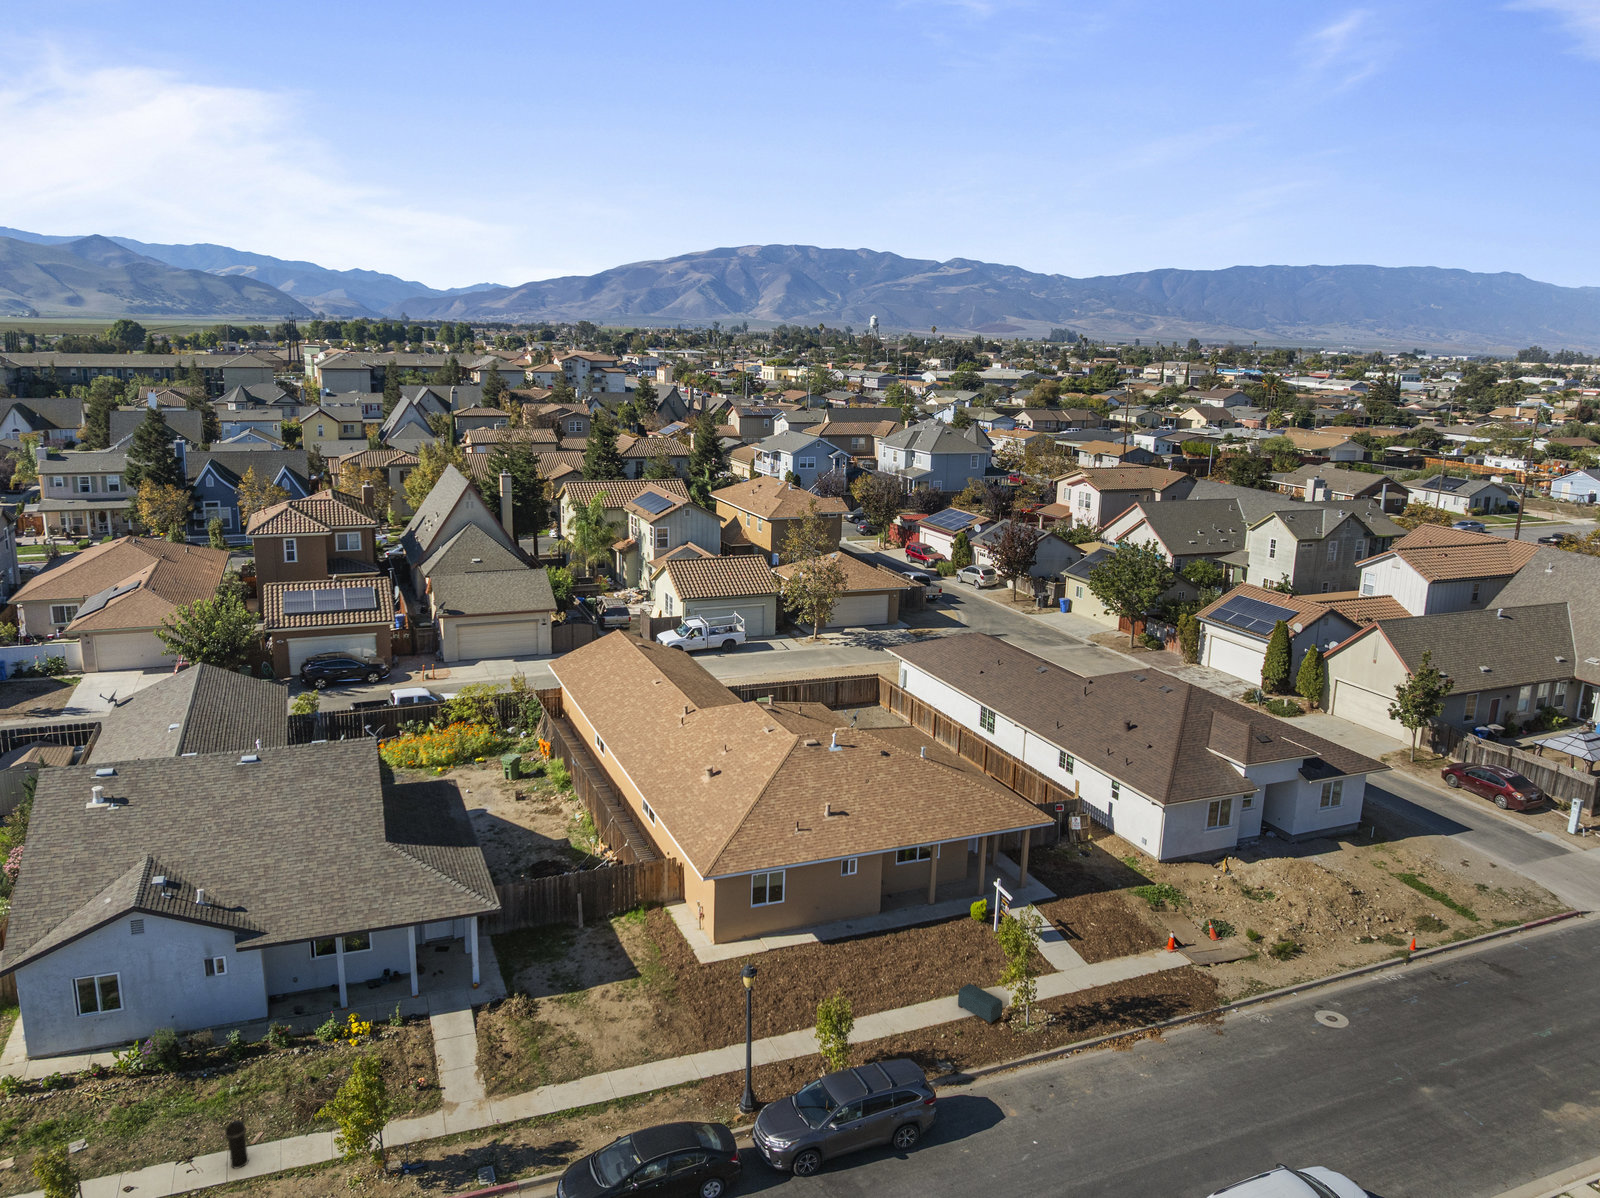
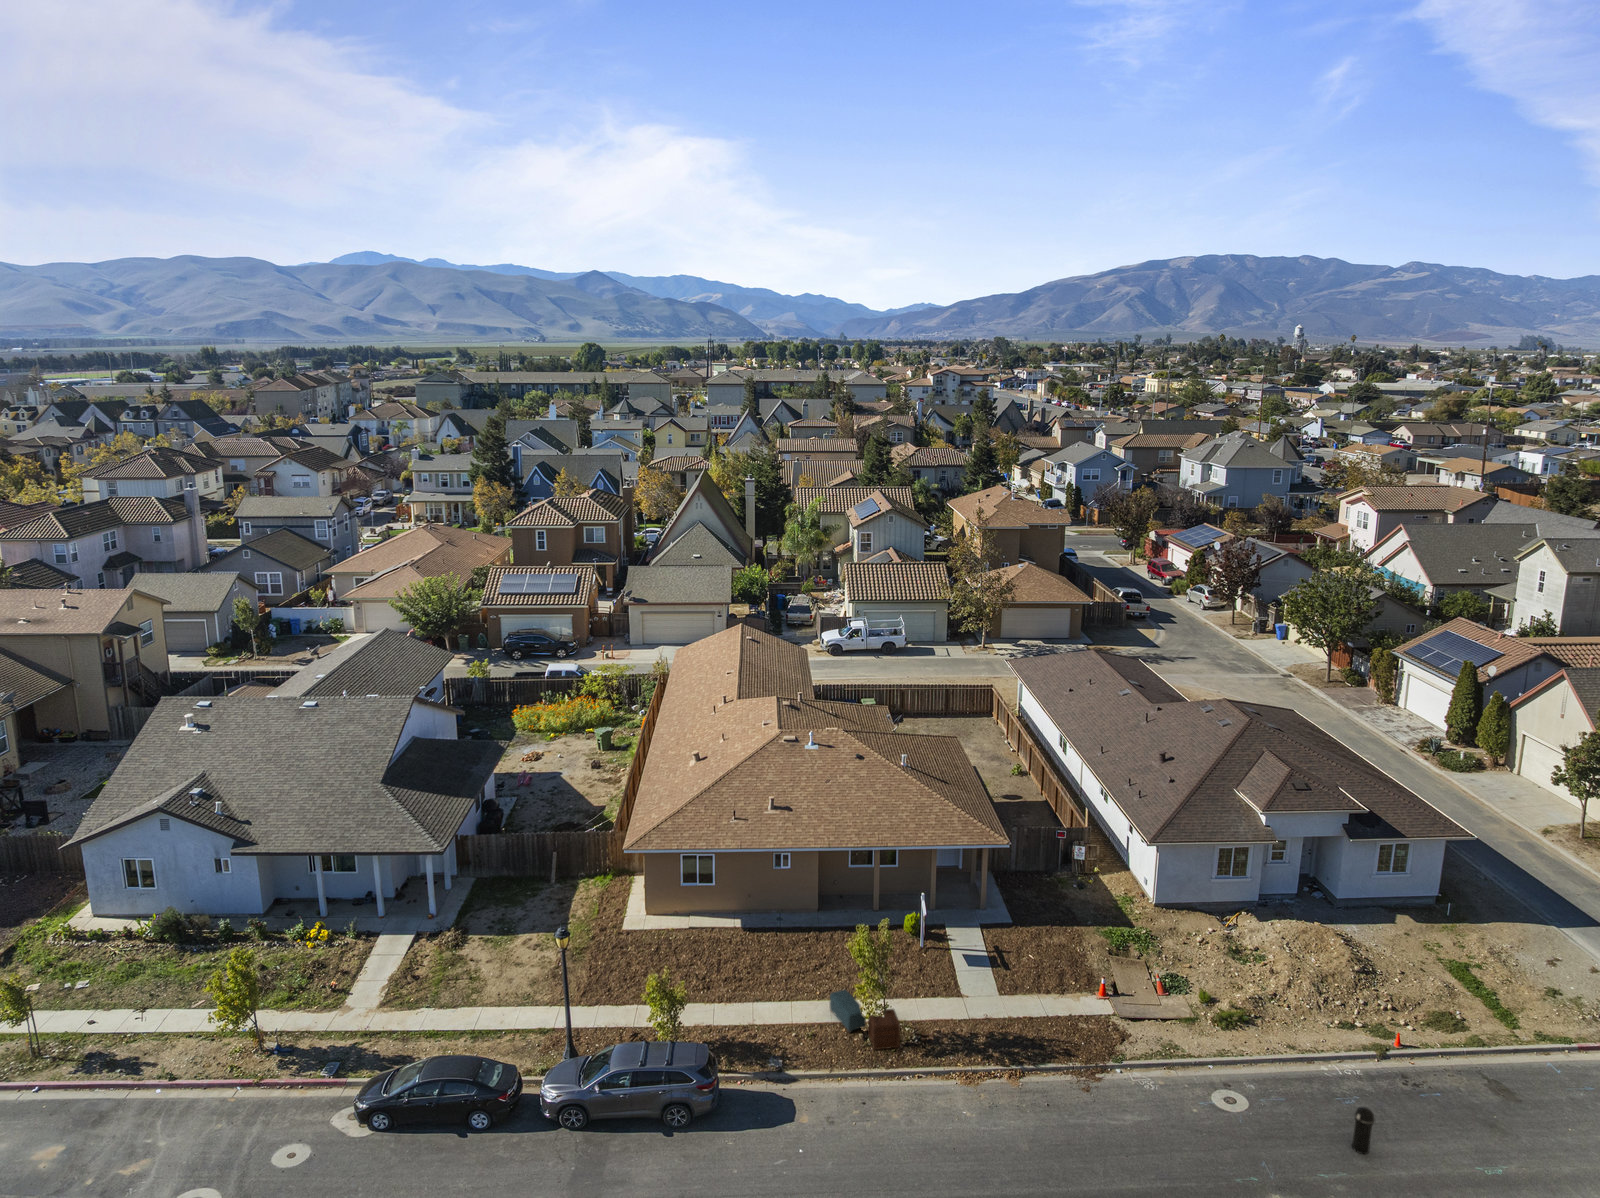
wooden crate: none [1007,993,1045,1036] -> present [868,1009,900,1050]
trash can: present [224,1120,248,1168] -> present [1352,1106,1374,1154]

